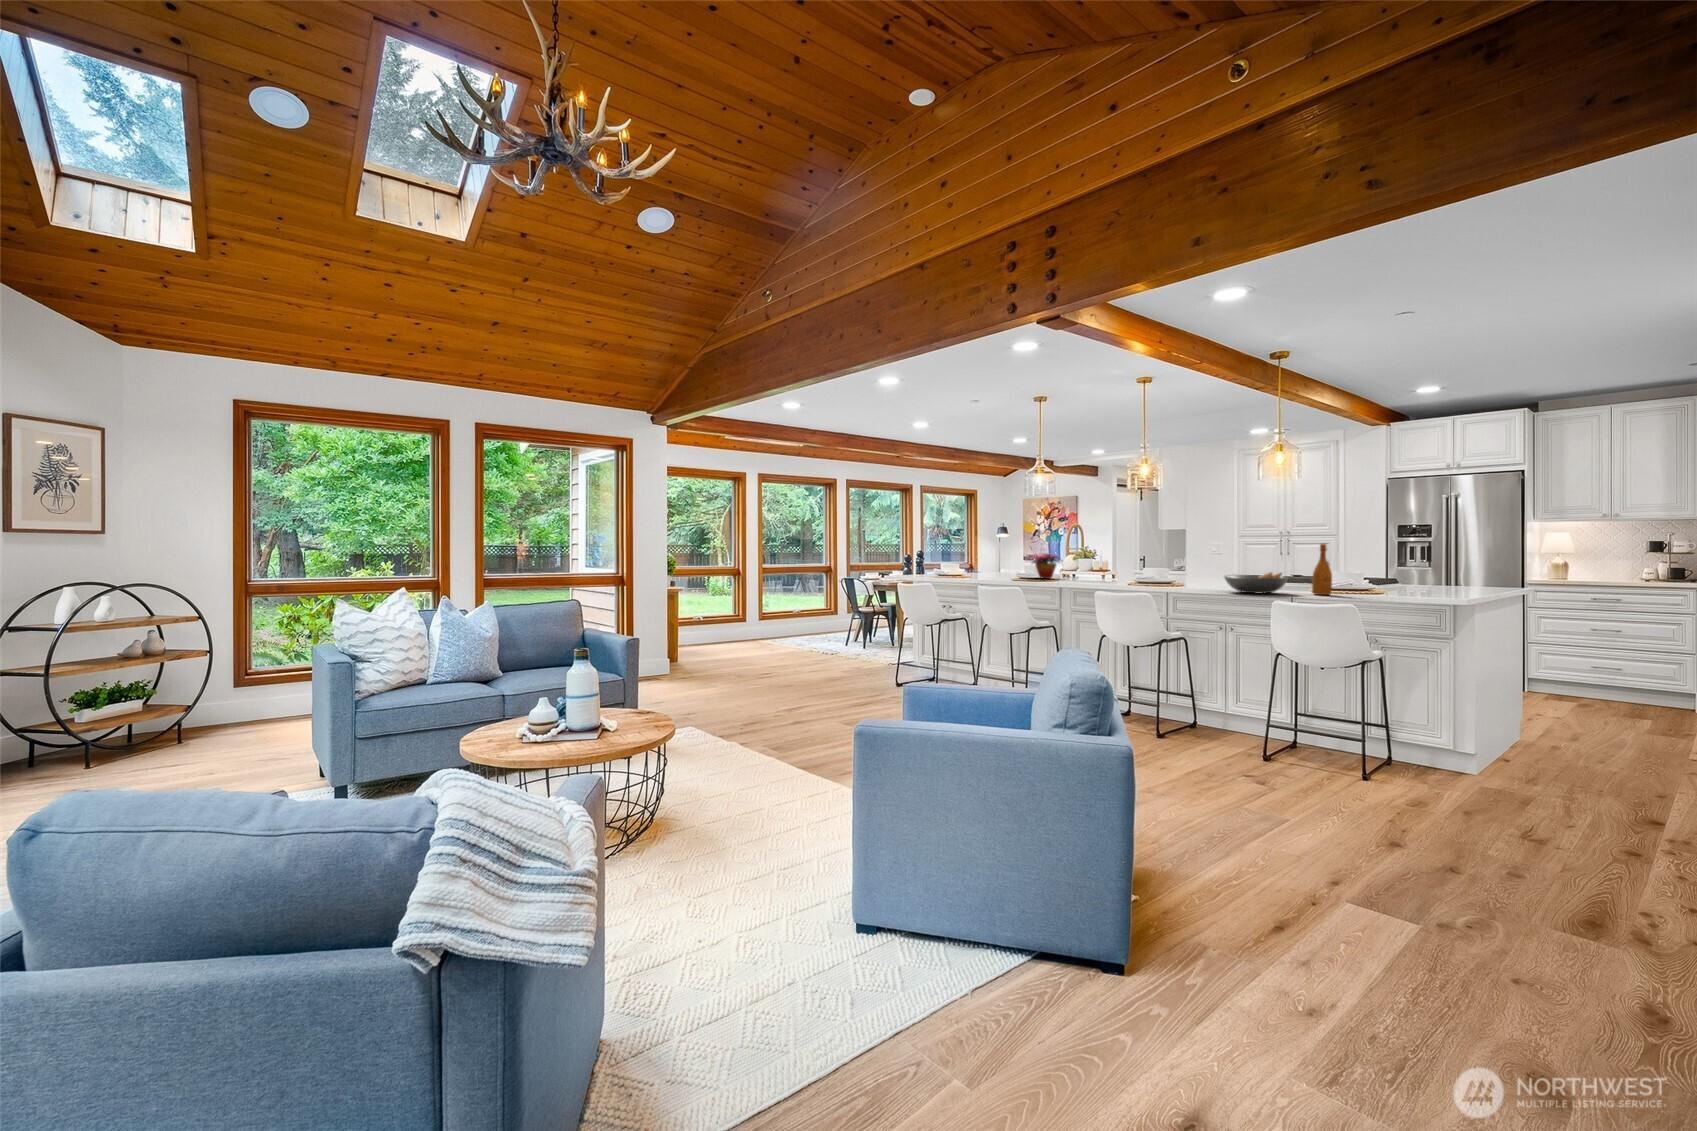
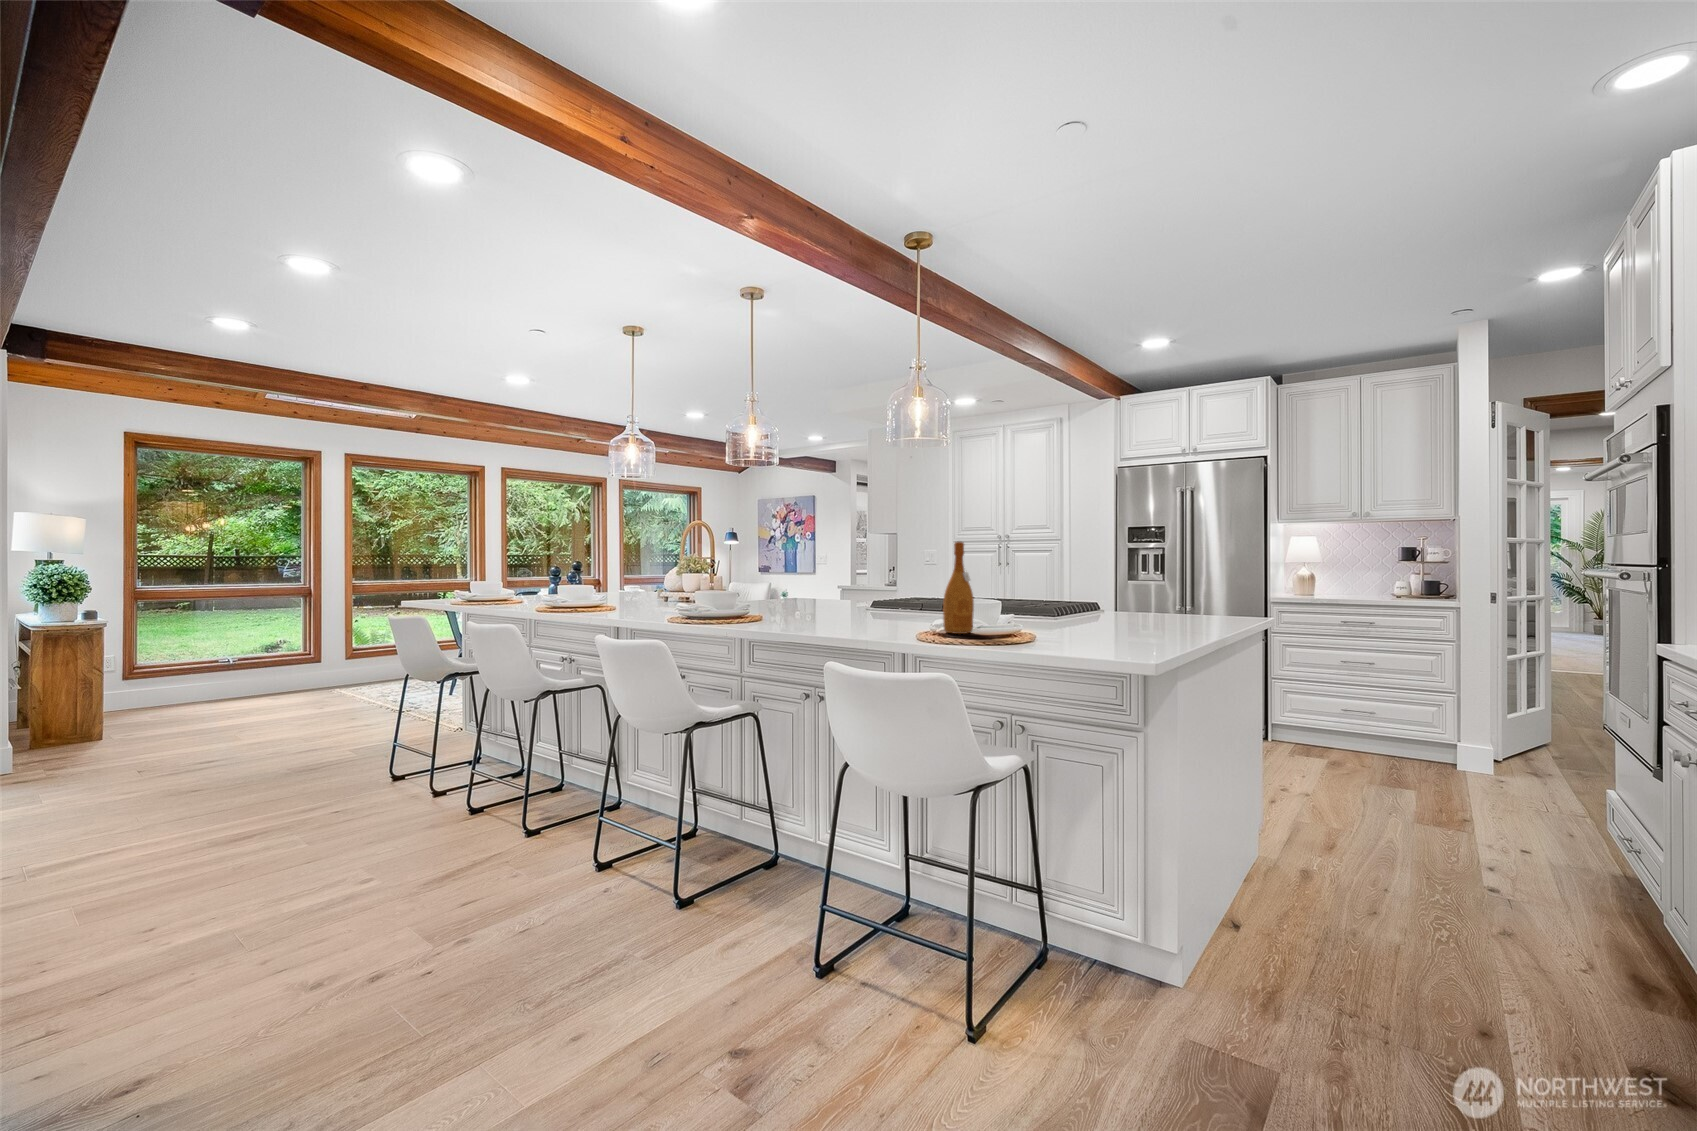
flower arrangement: present [1031,553,1060,579] -> none [591,560,653,601]
fruit bowl: present [1224,573,1288,593] -> none [803,593,907,631]

